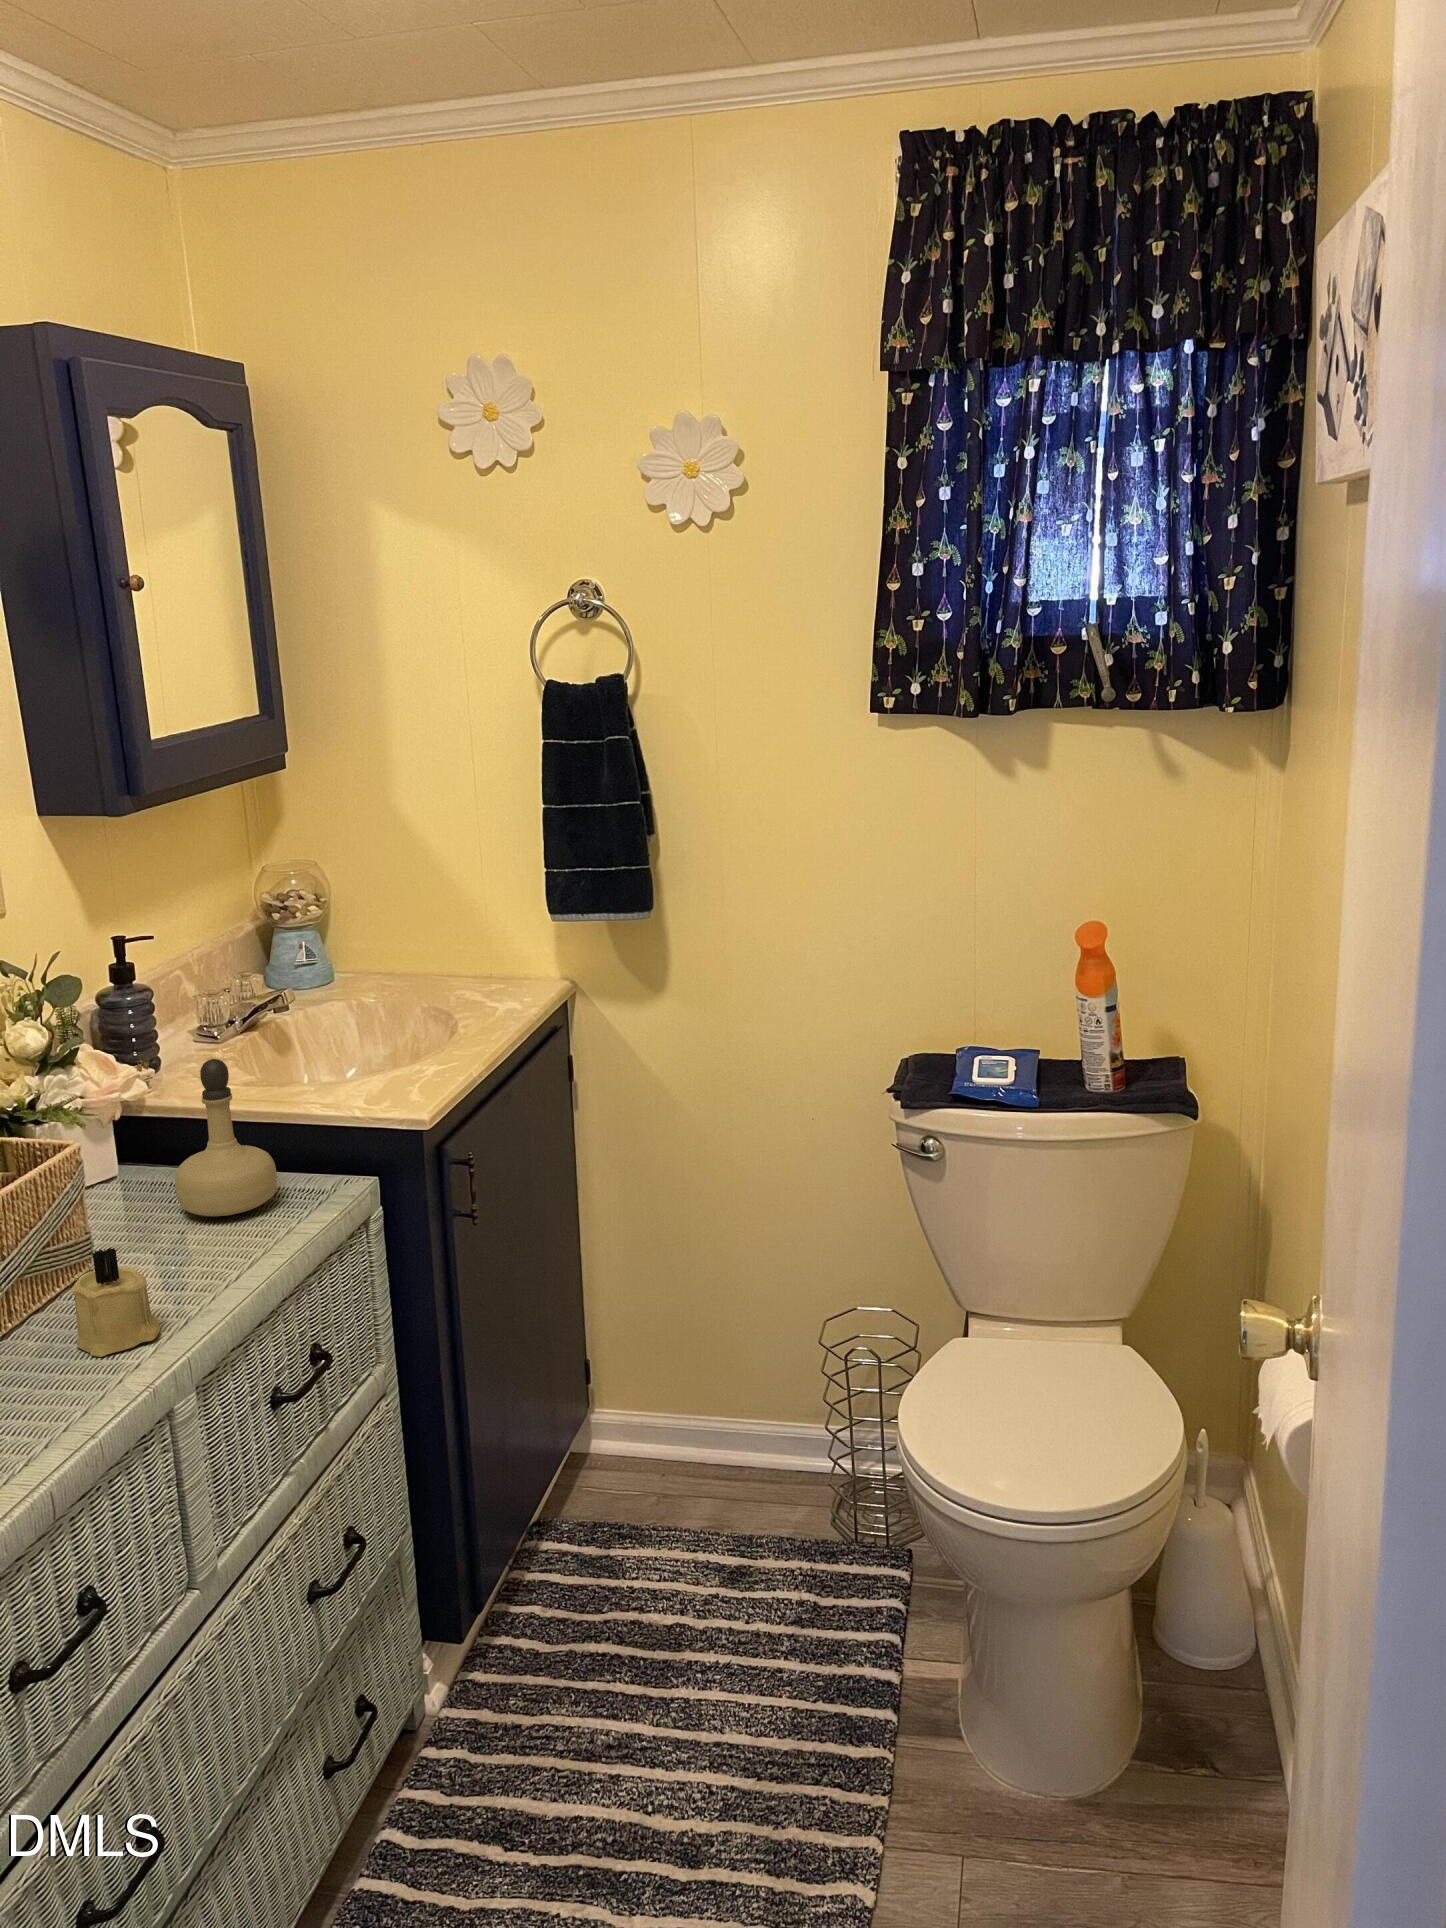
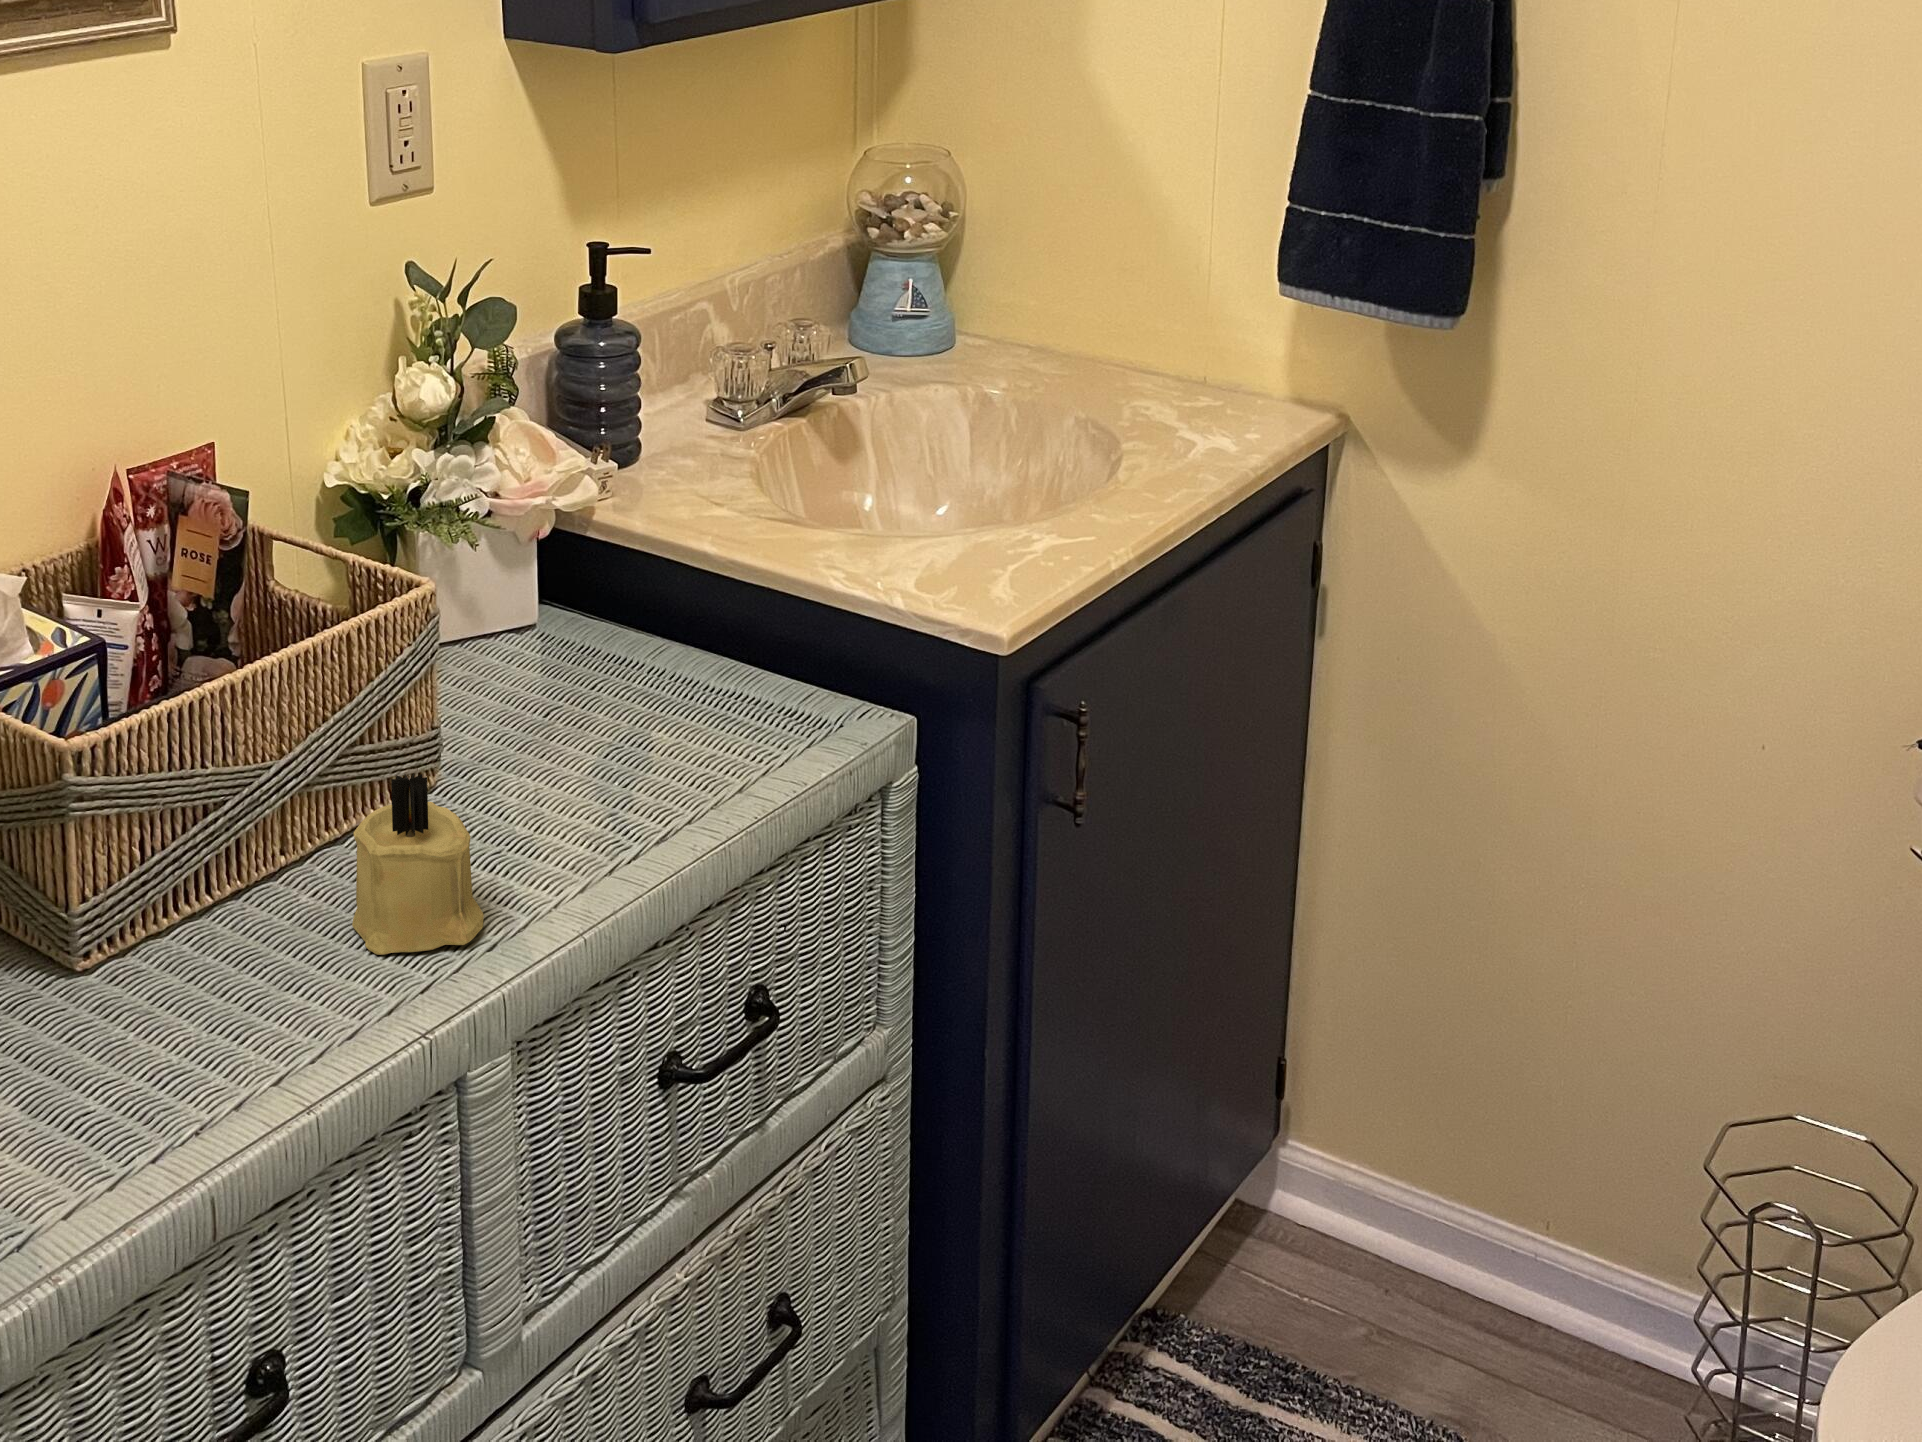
perfume bottle: present [175,1059,277,1216] -> none [596,468,757,732]

